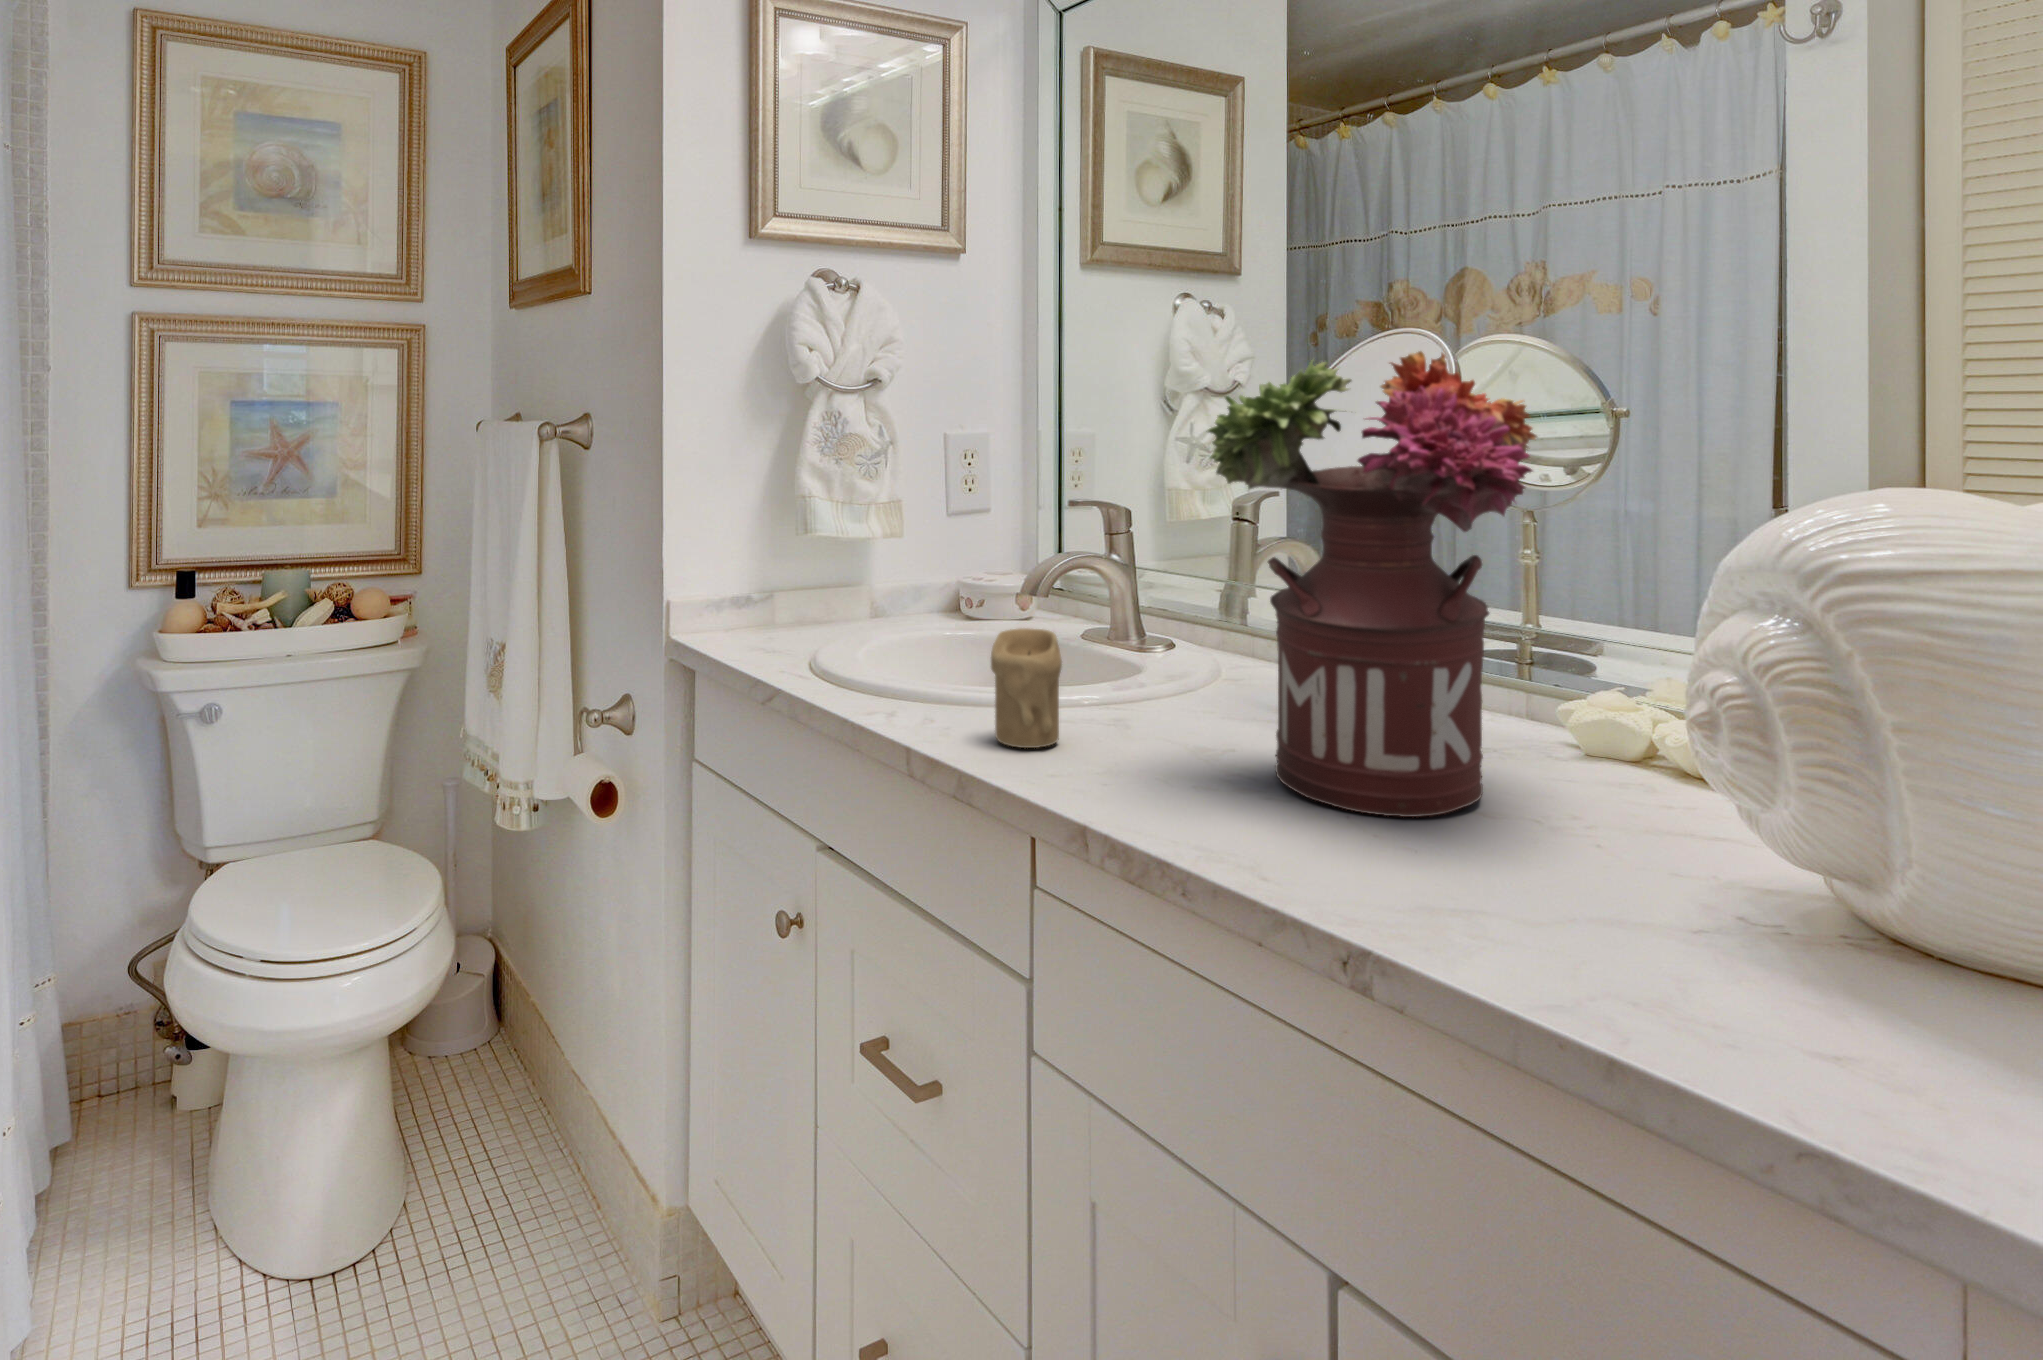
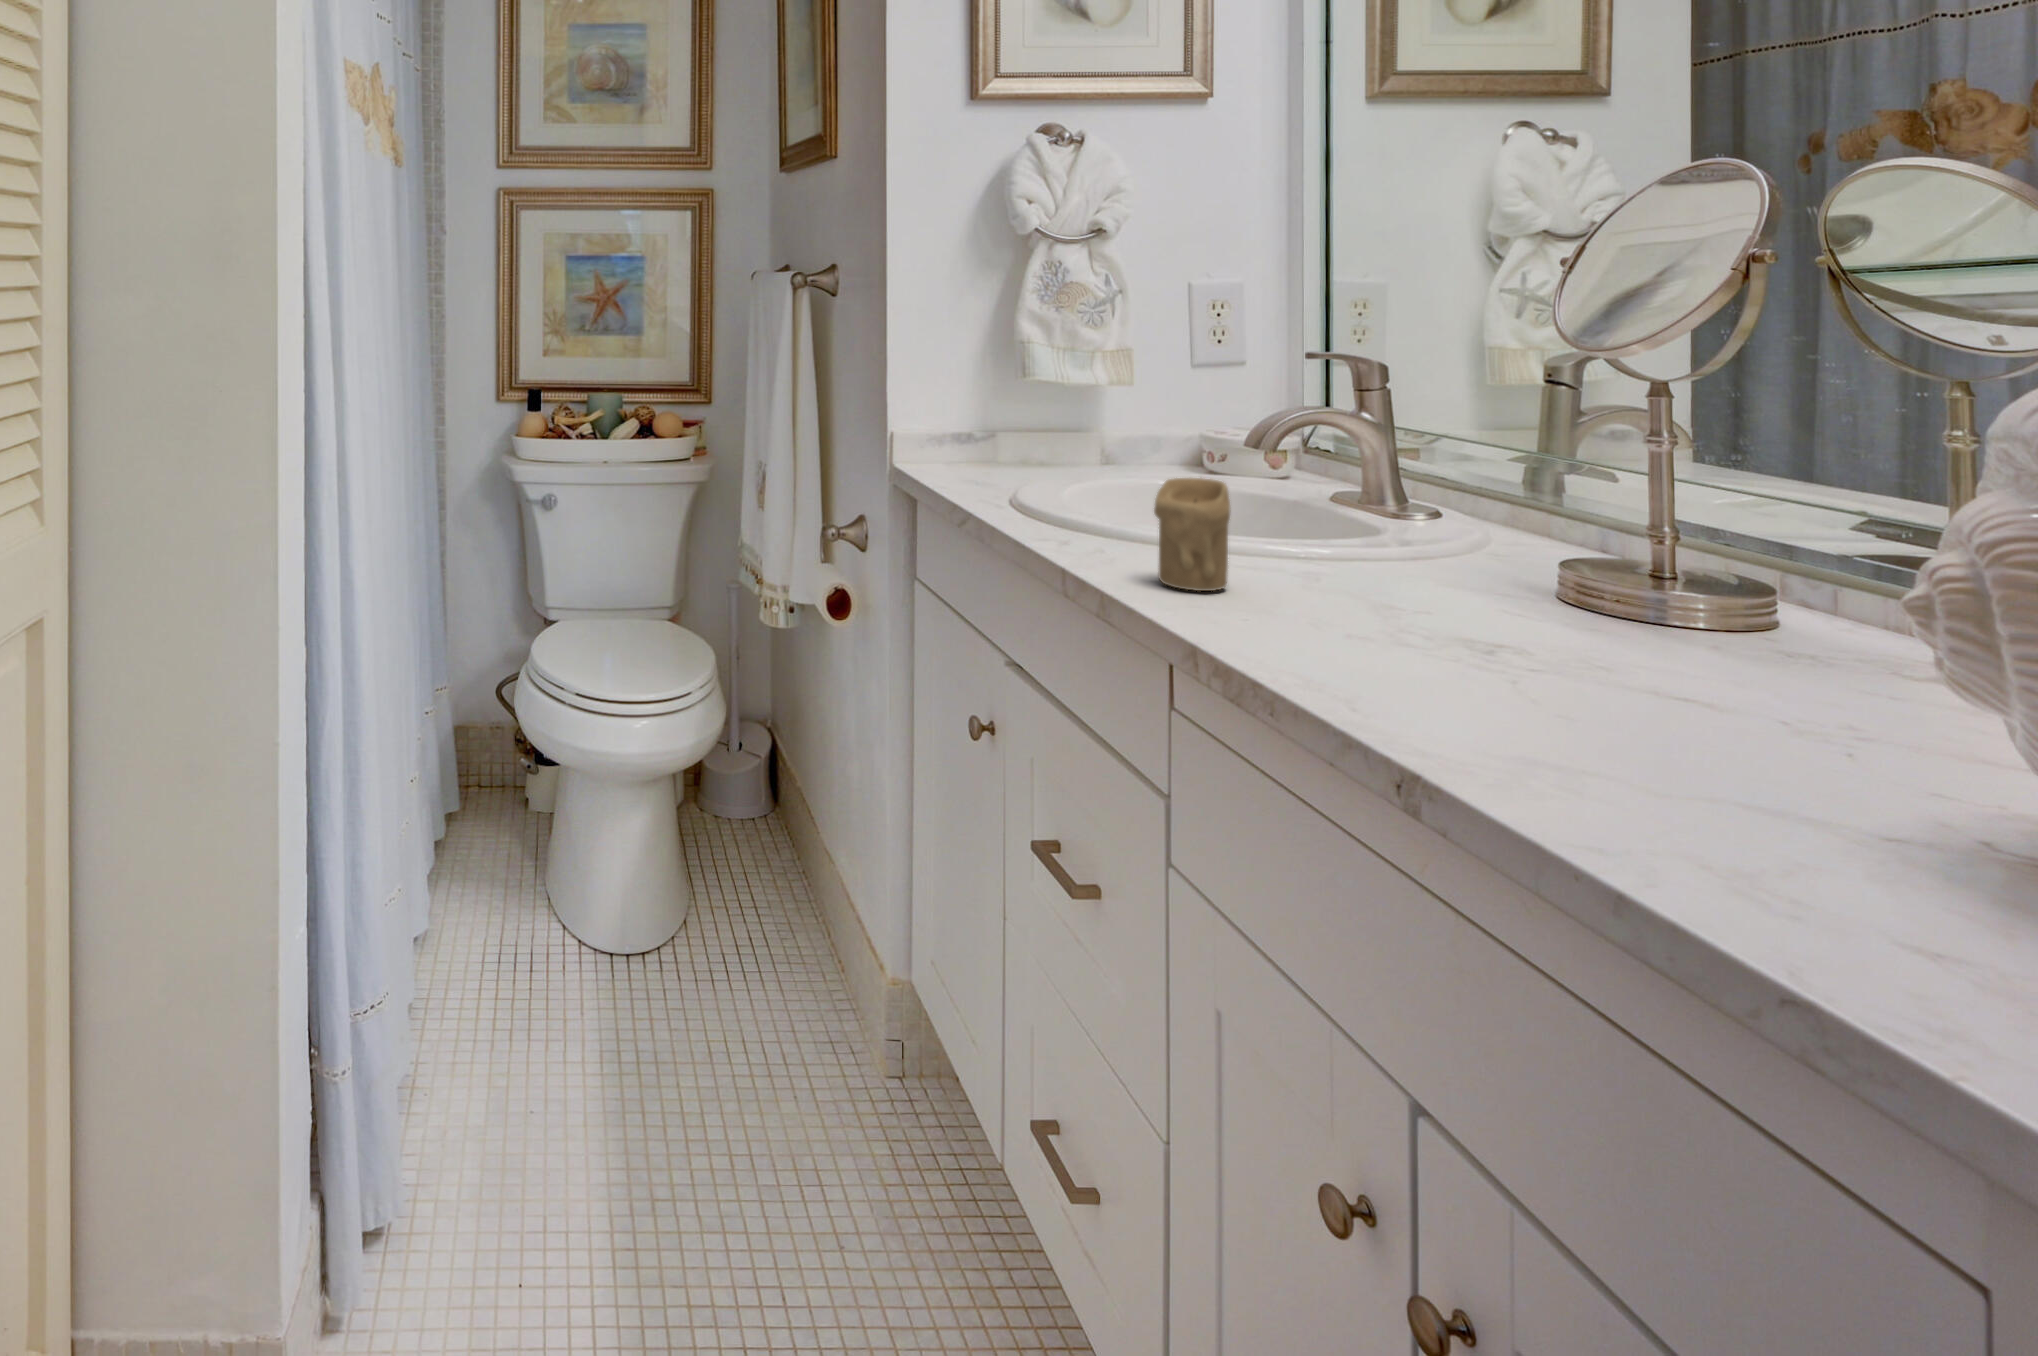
flower arrangement: present [1208,351,1537,817] -> none [1369,197,1827,701]

